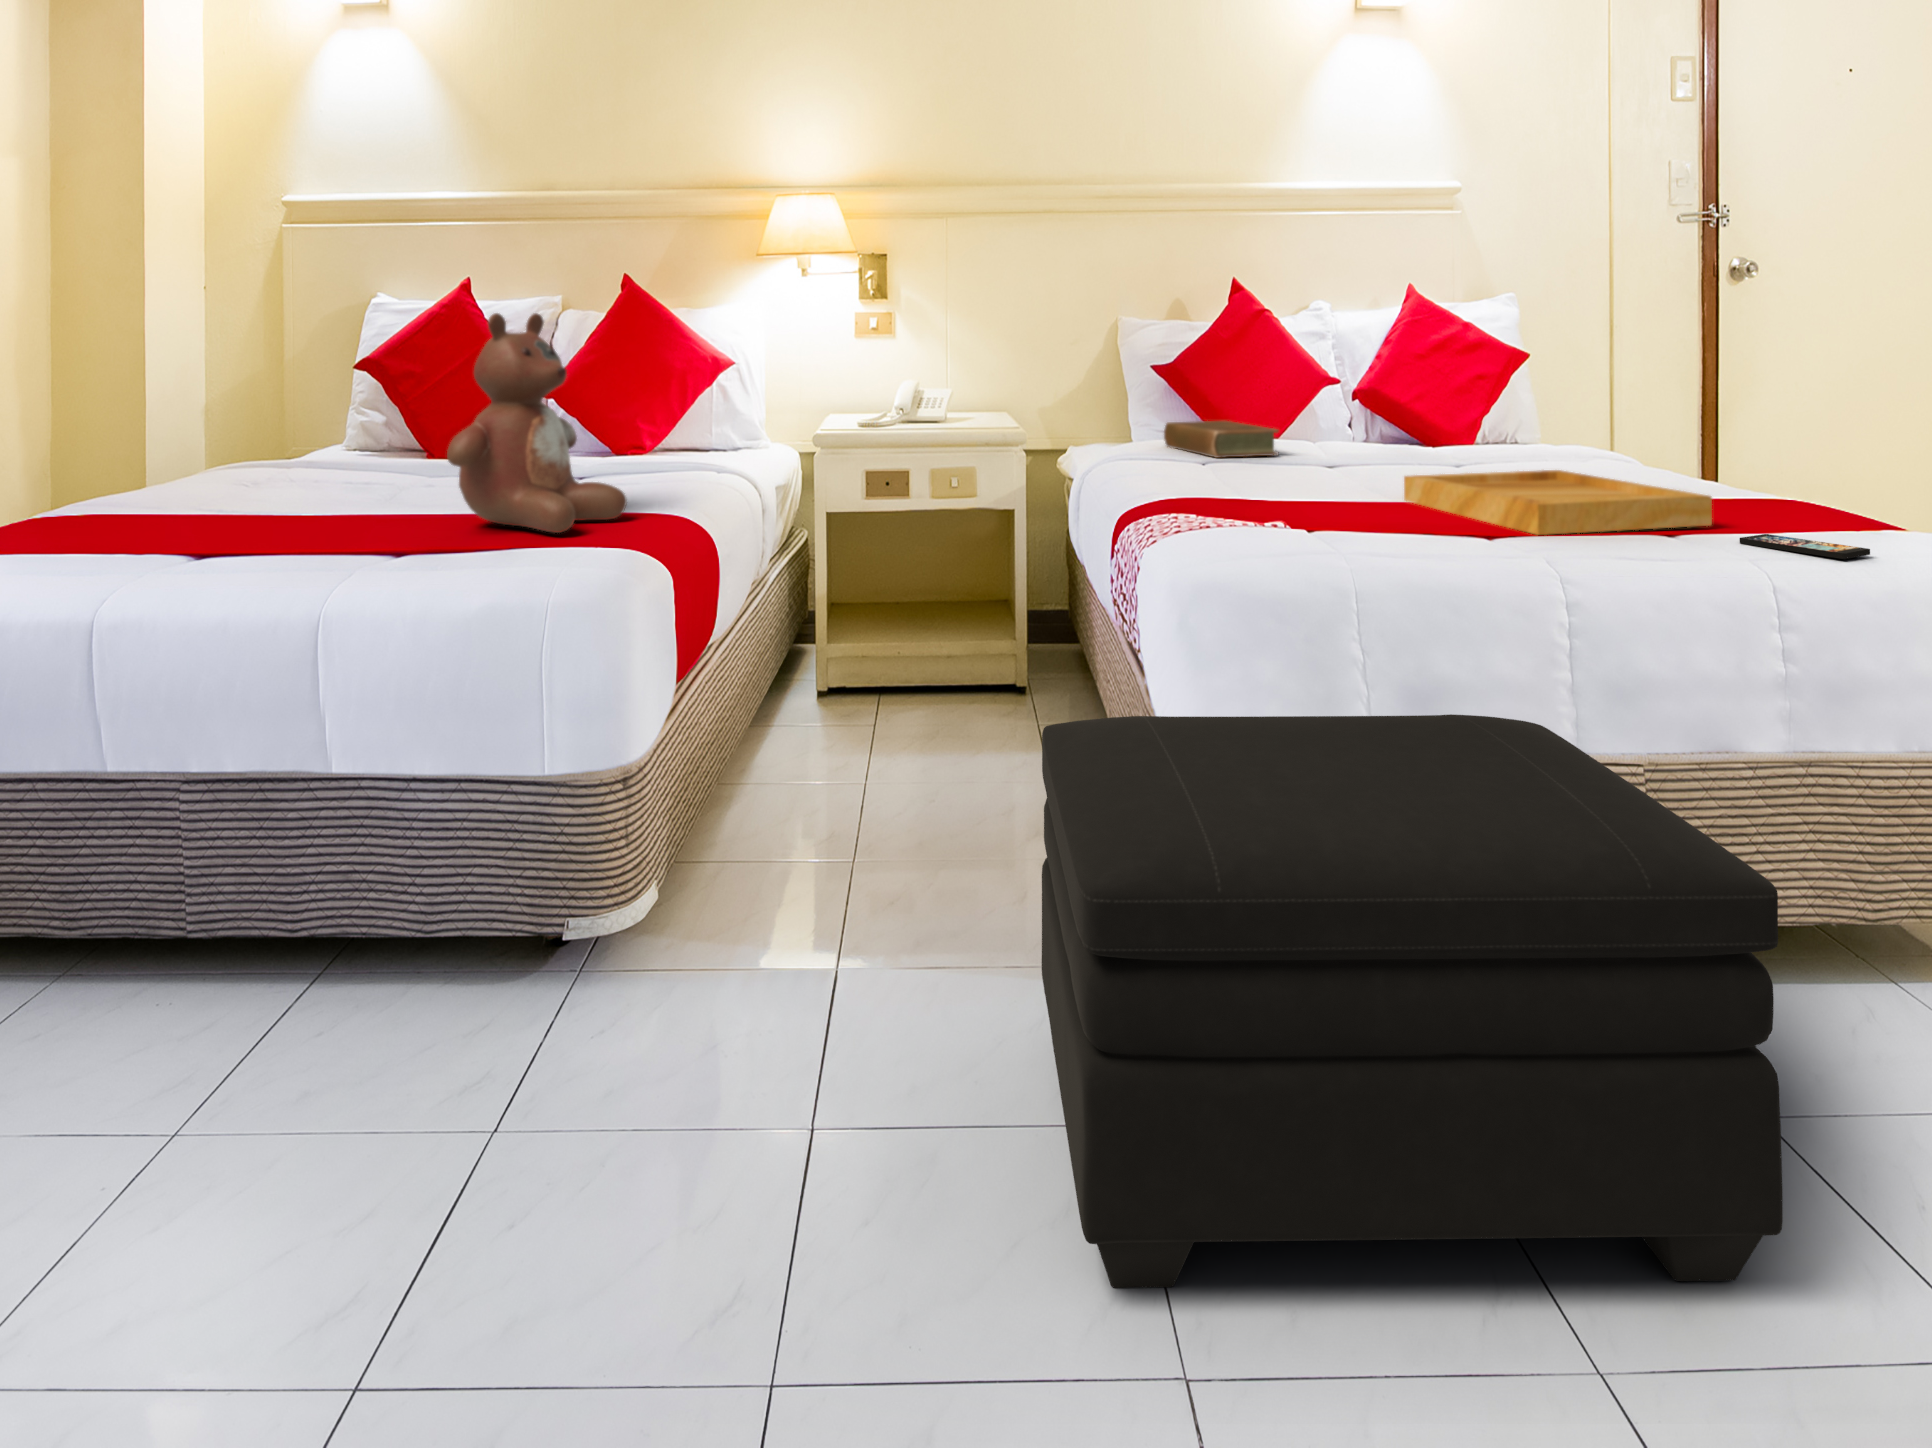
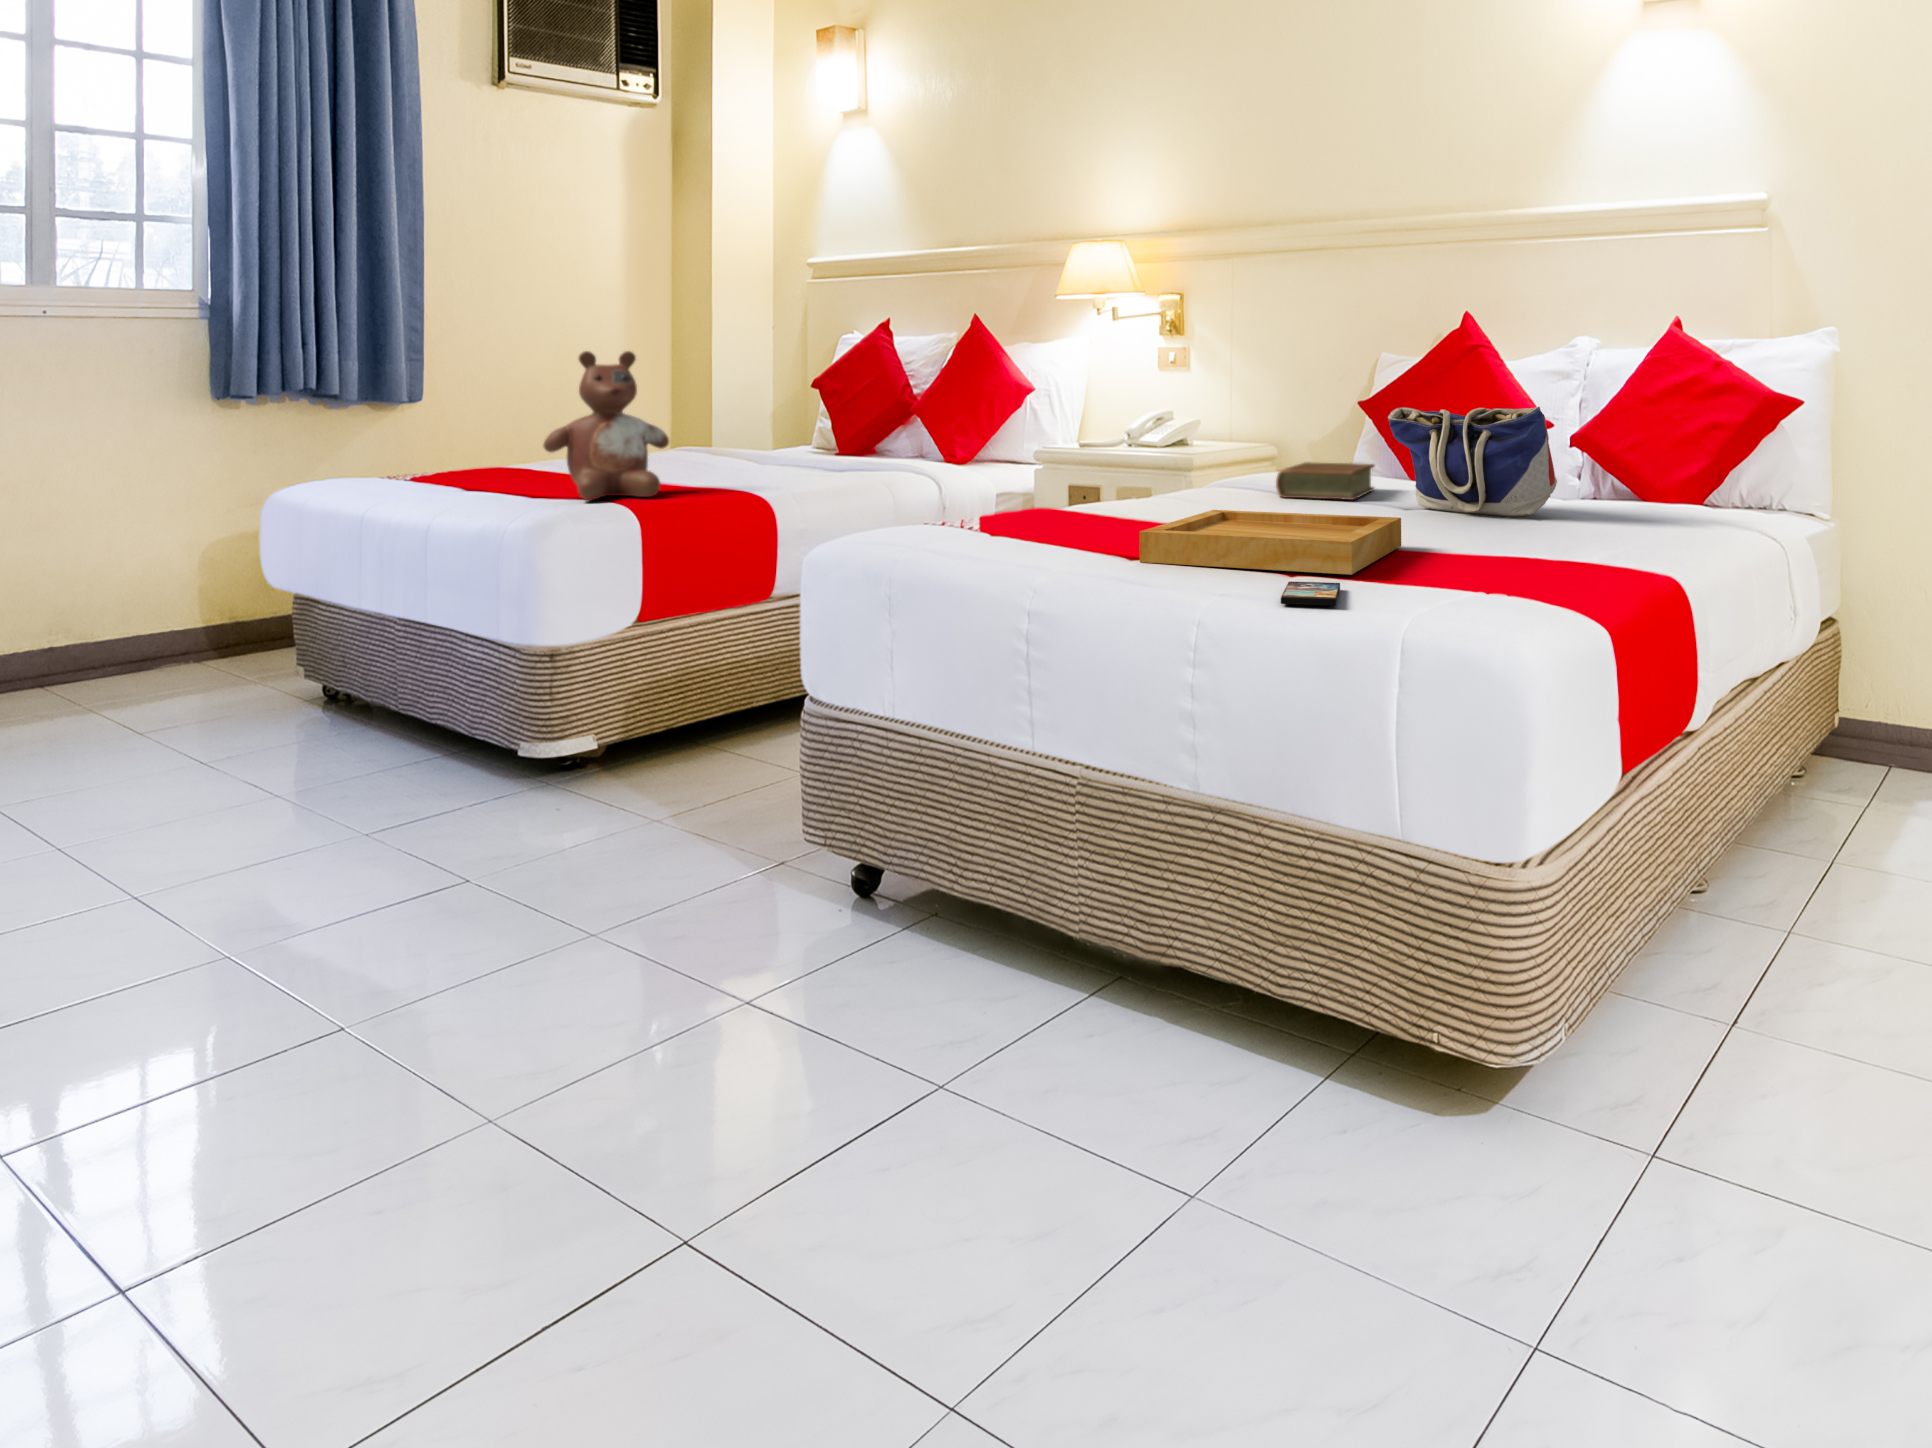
tote bag: none [1325,366,1484,460] -> present [1388,407,1557,516]
ottoman: present [1042,714,1783,1288] -> none [424,652,955,1095]

